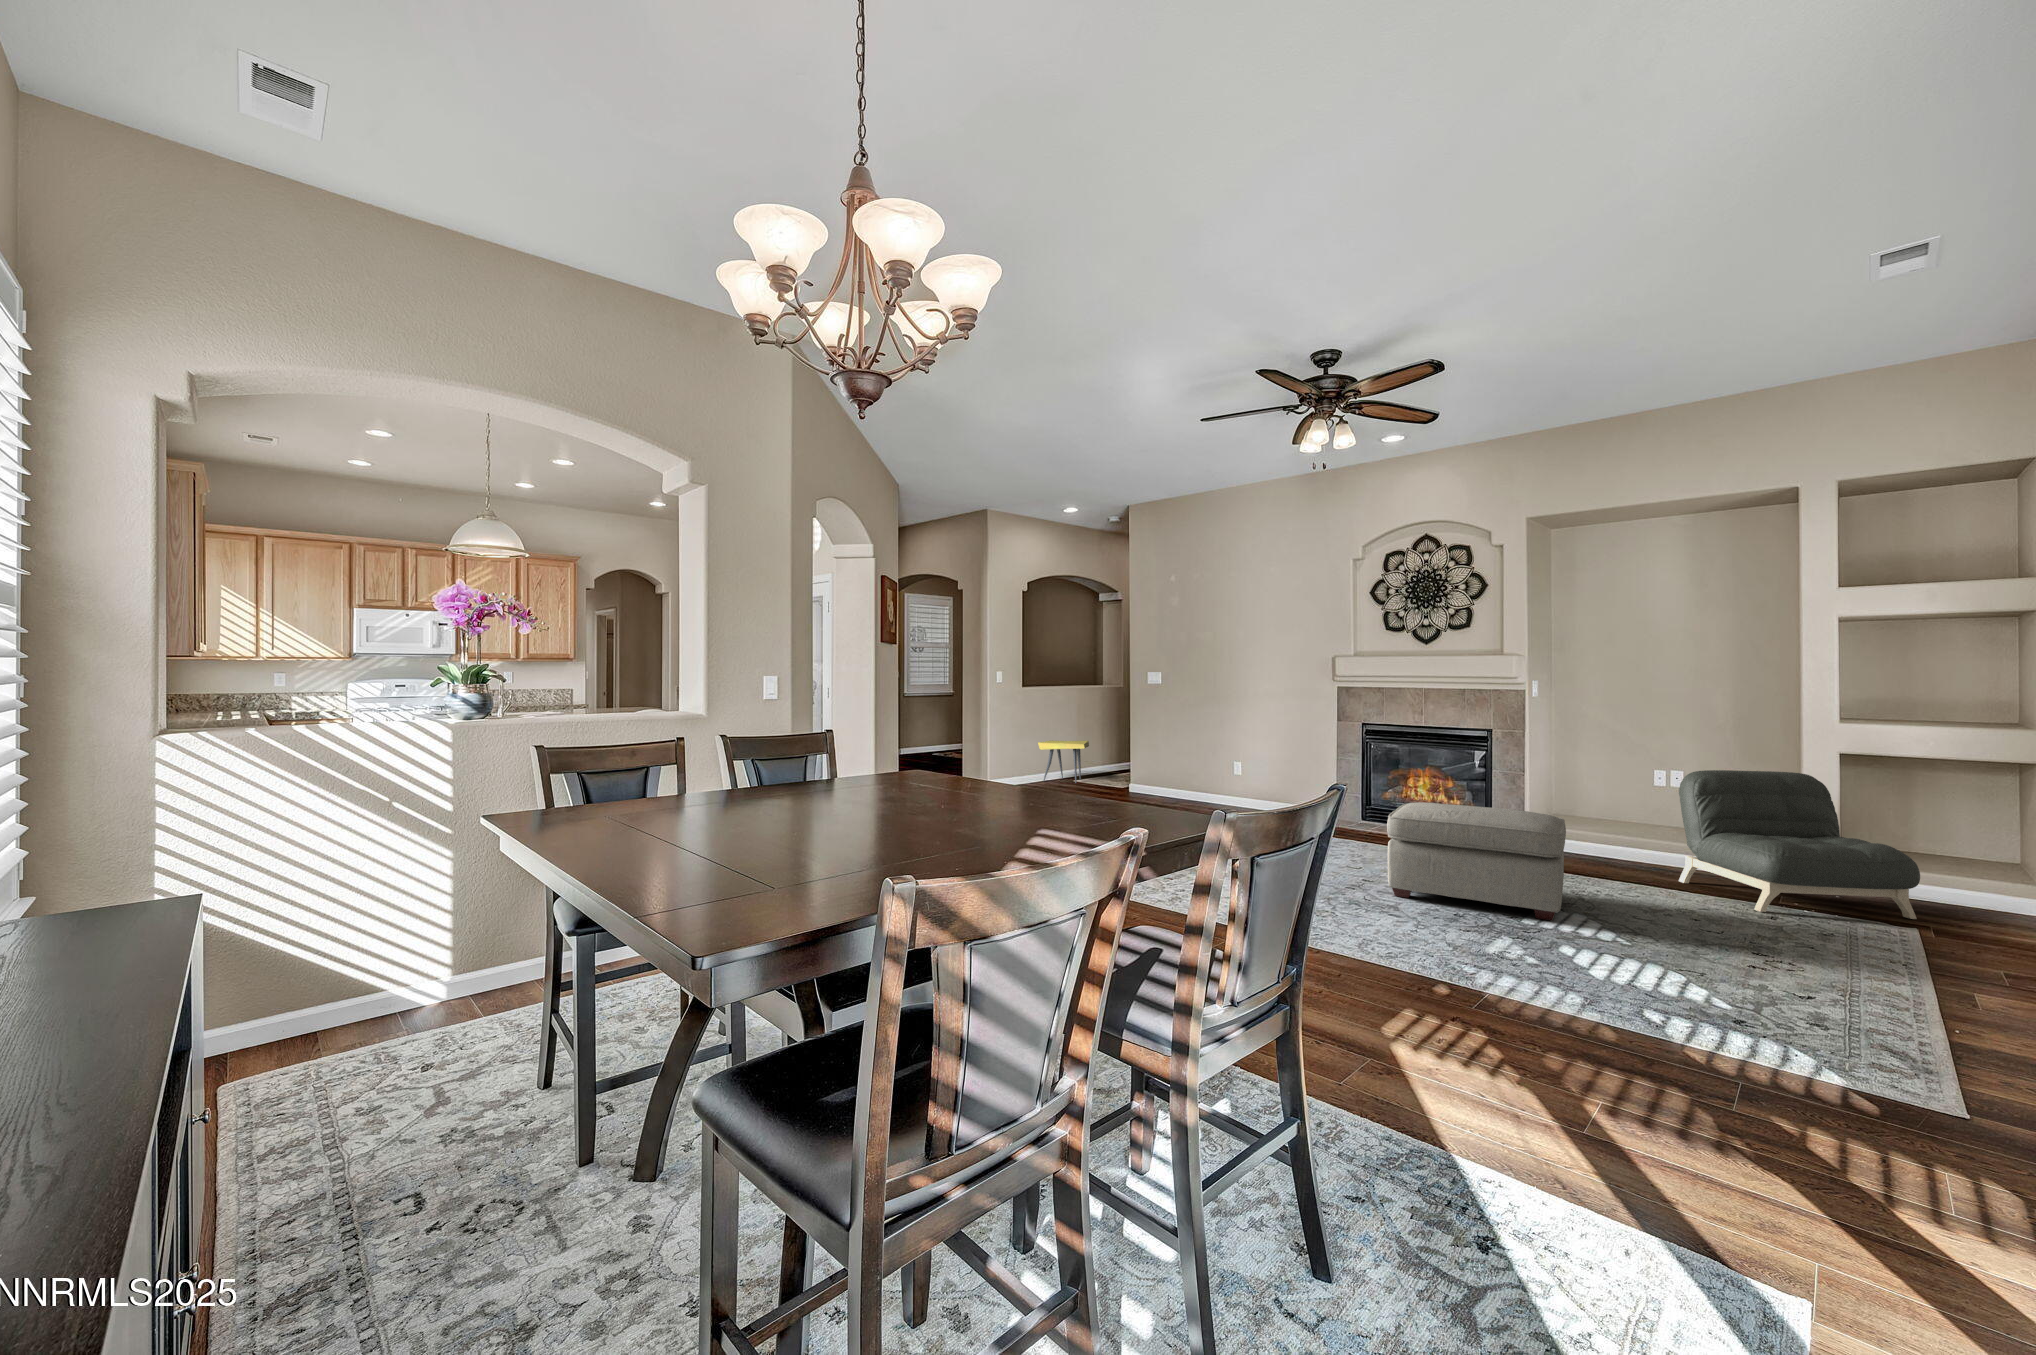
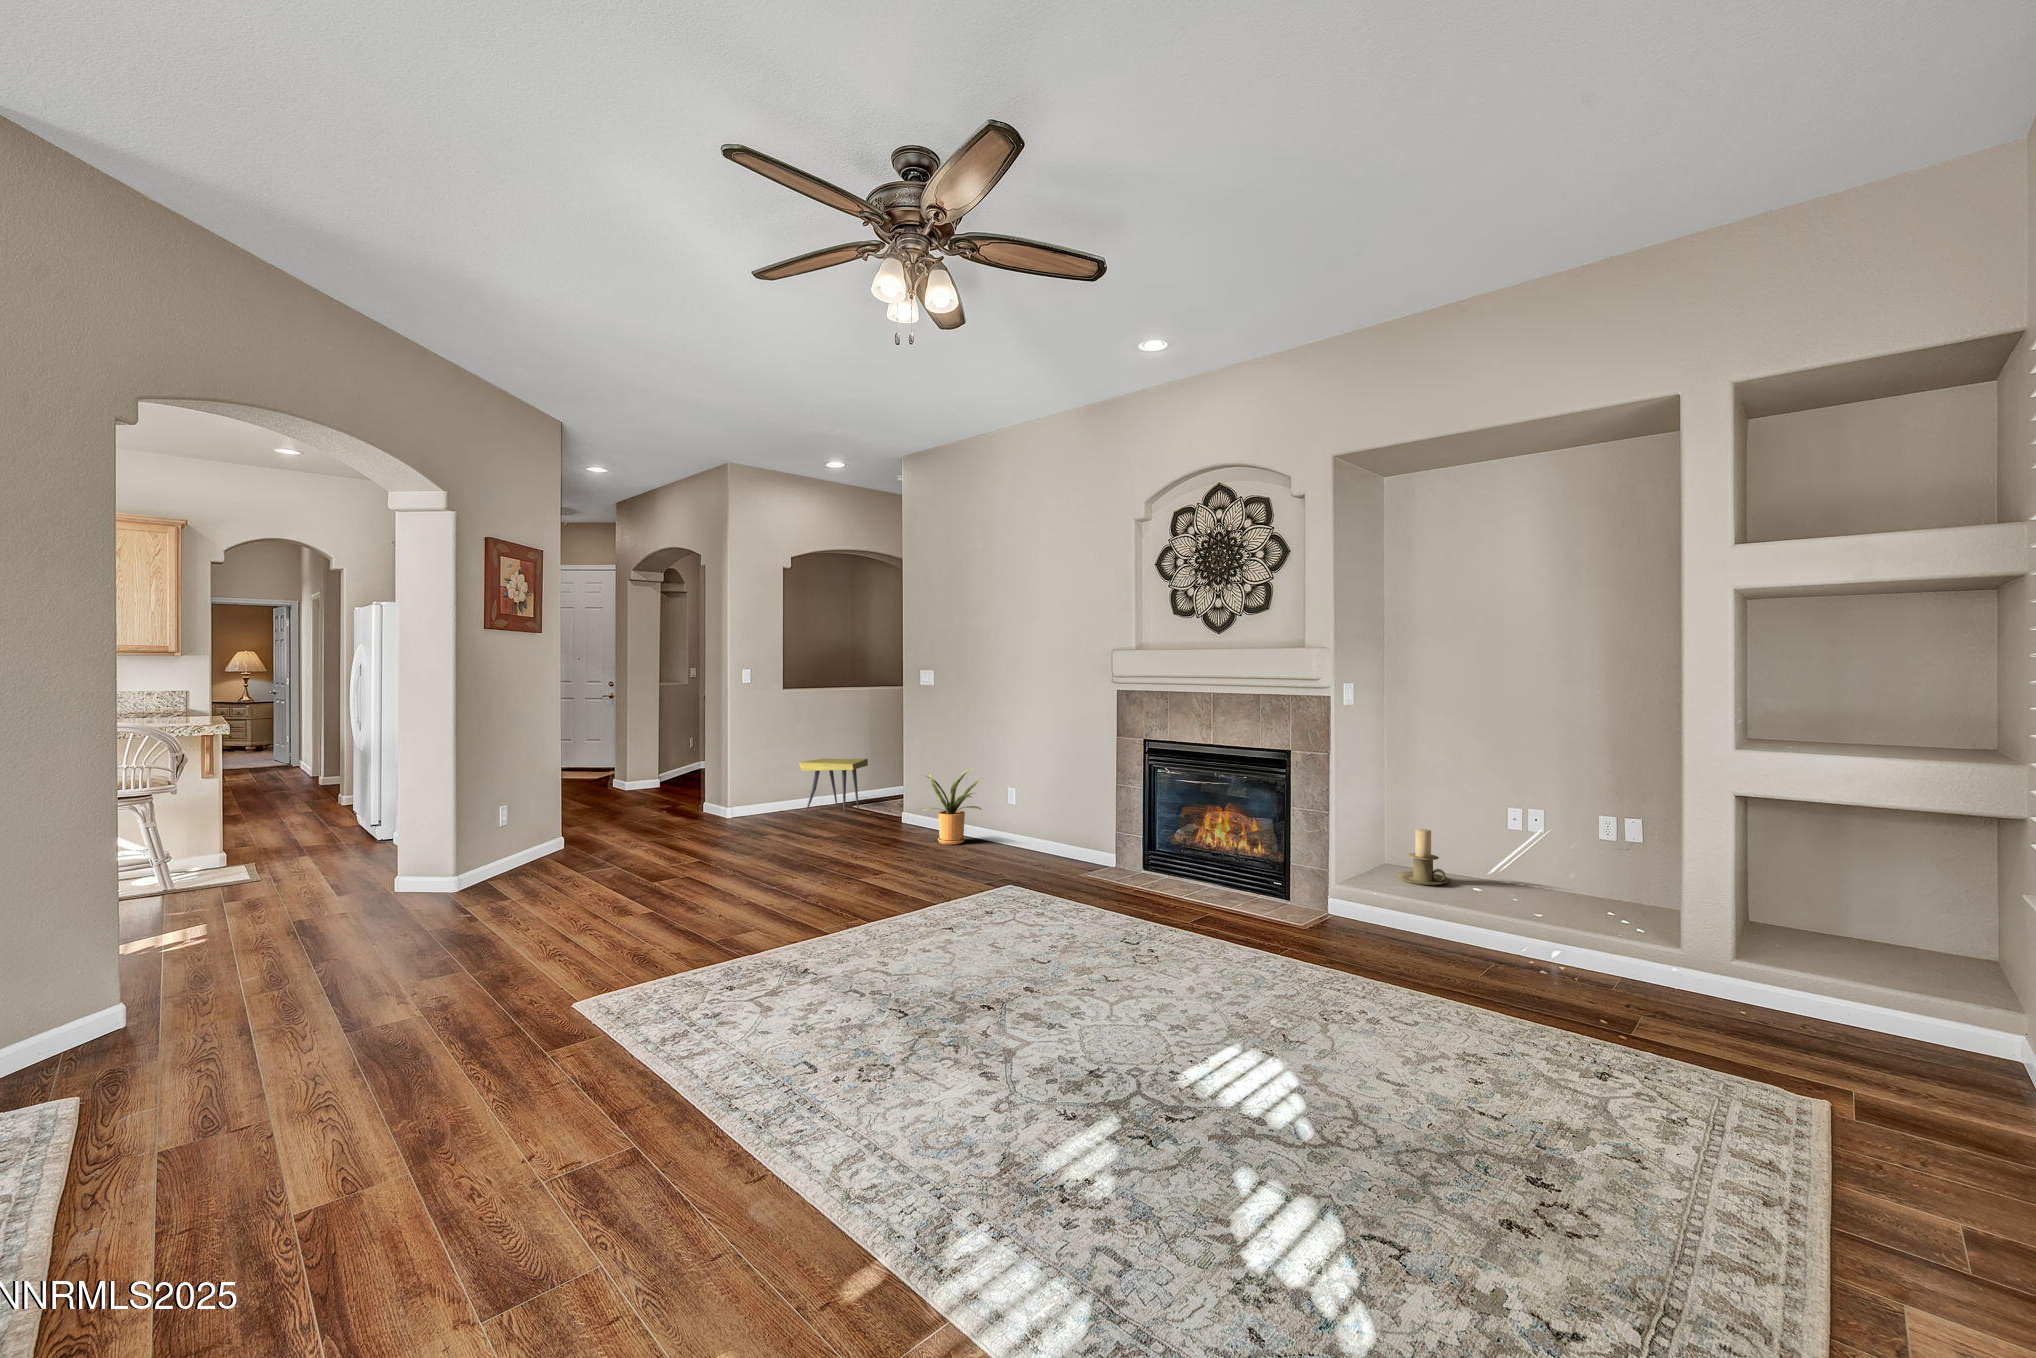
house plant: none [1160,745,1216,803] -> present [924,769,983,845]
armchair: present [1679,770,1920,919] -> none [1501,821,1832,1069]
candle holder: none [1571,786,1614,825] -> present [1397,829,1450,885]
ottoman: present [1387,802,1566,921] -> none [1026,875,1300,1092]

